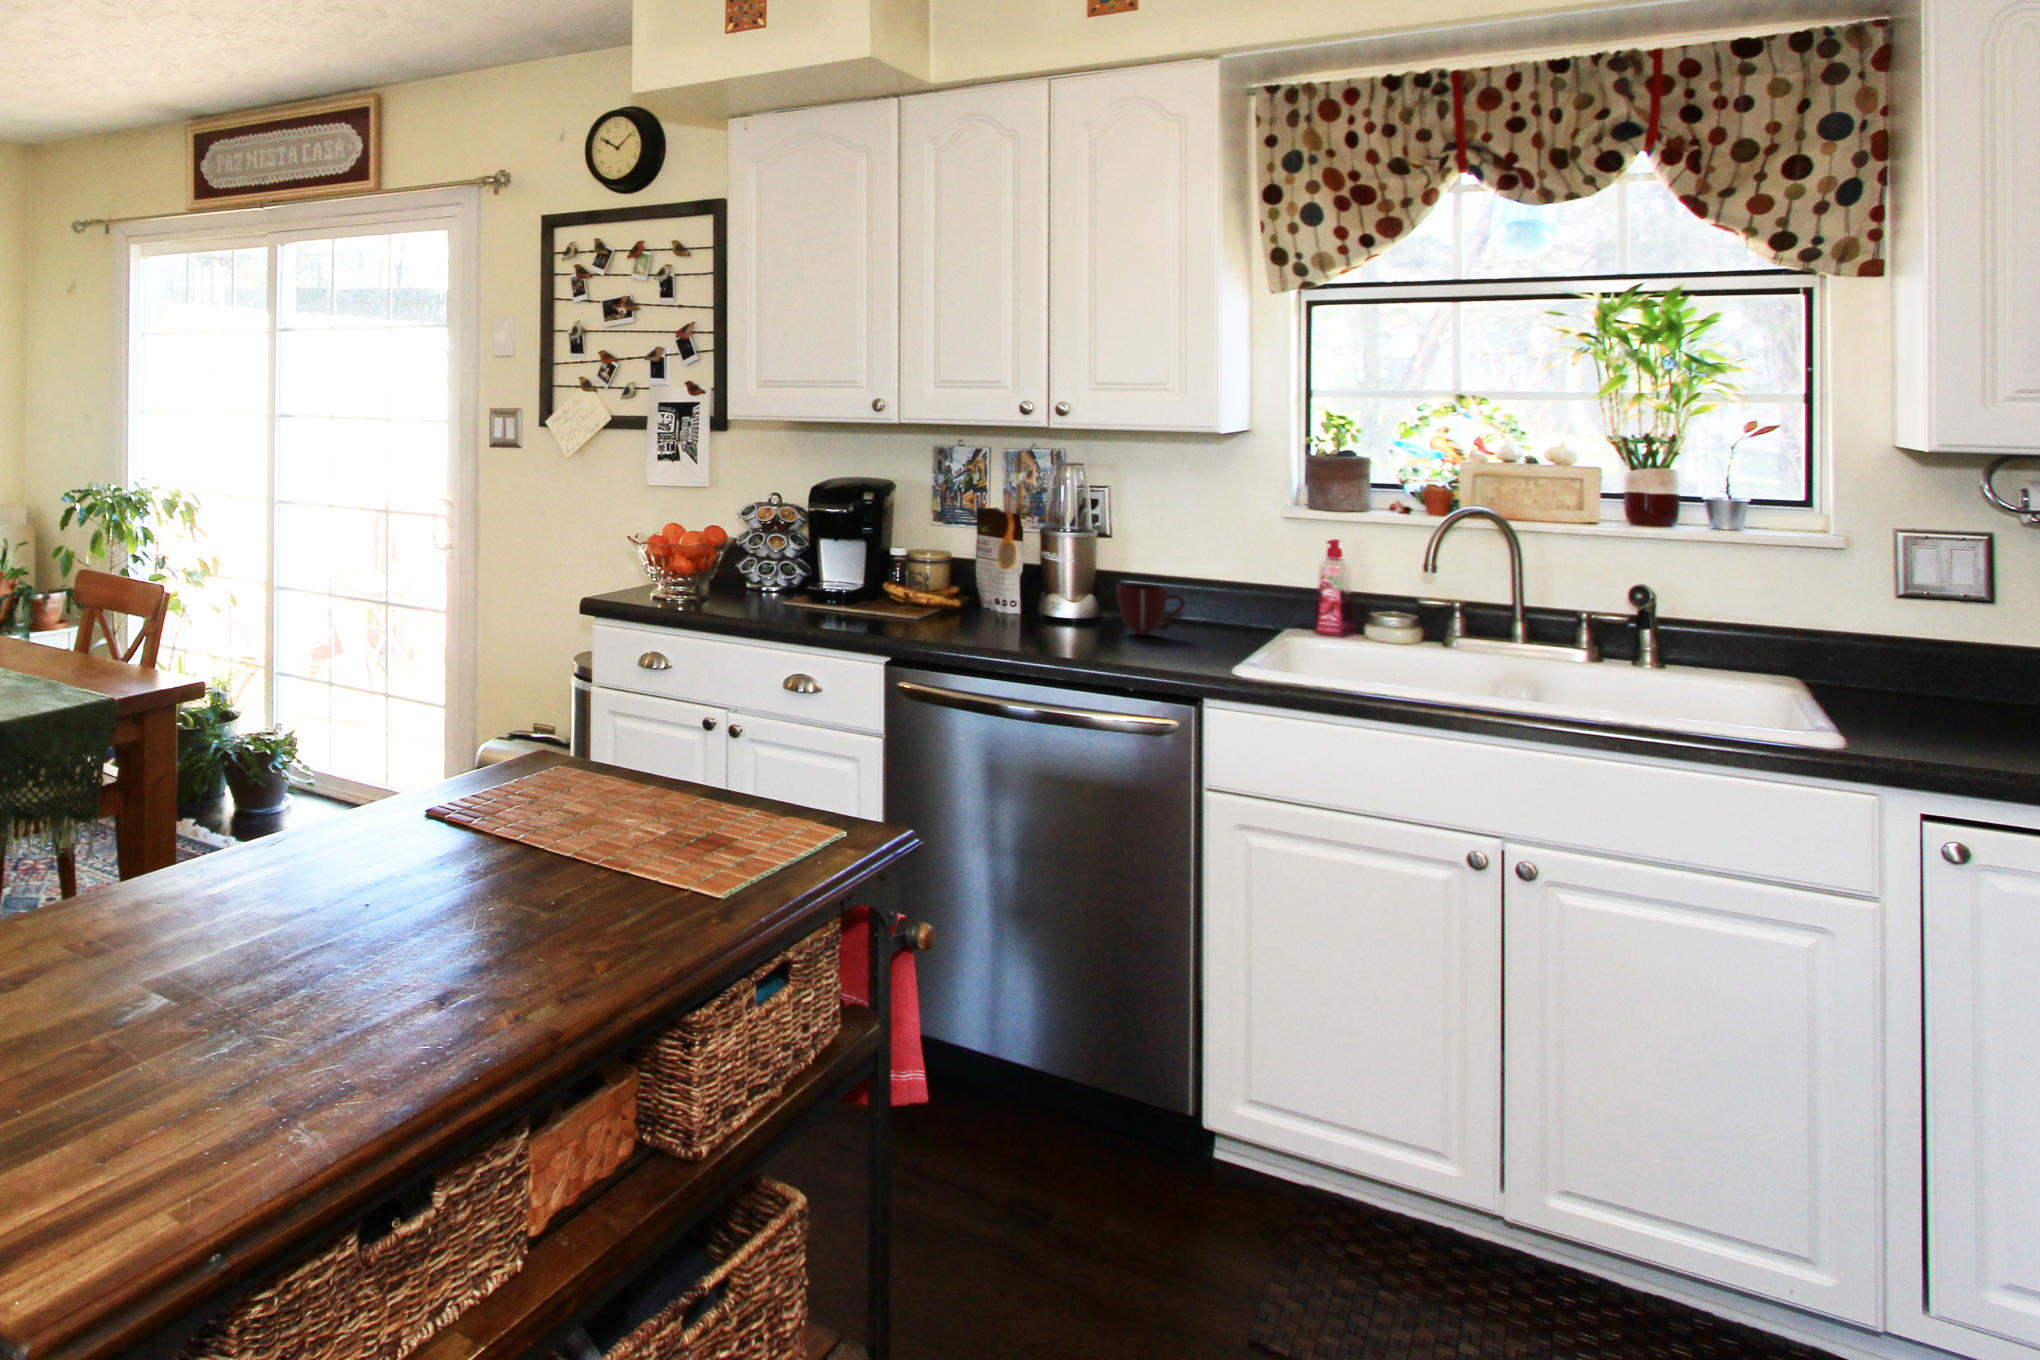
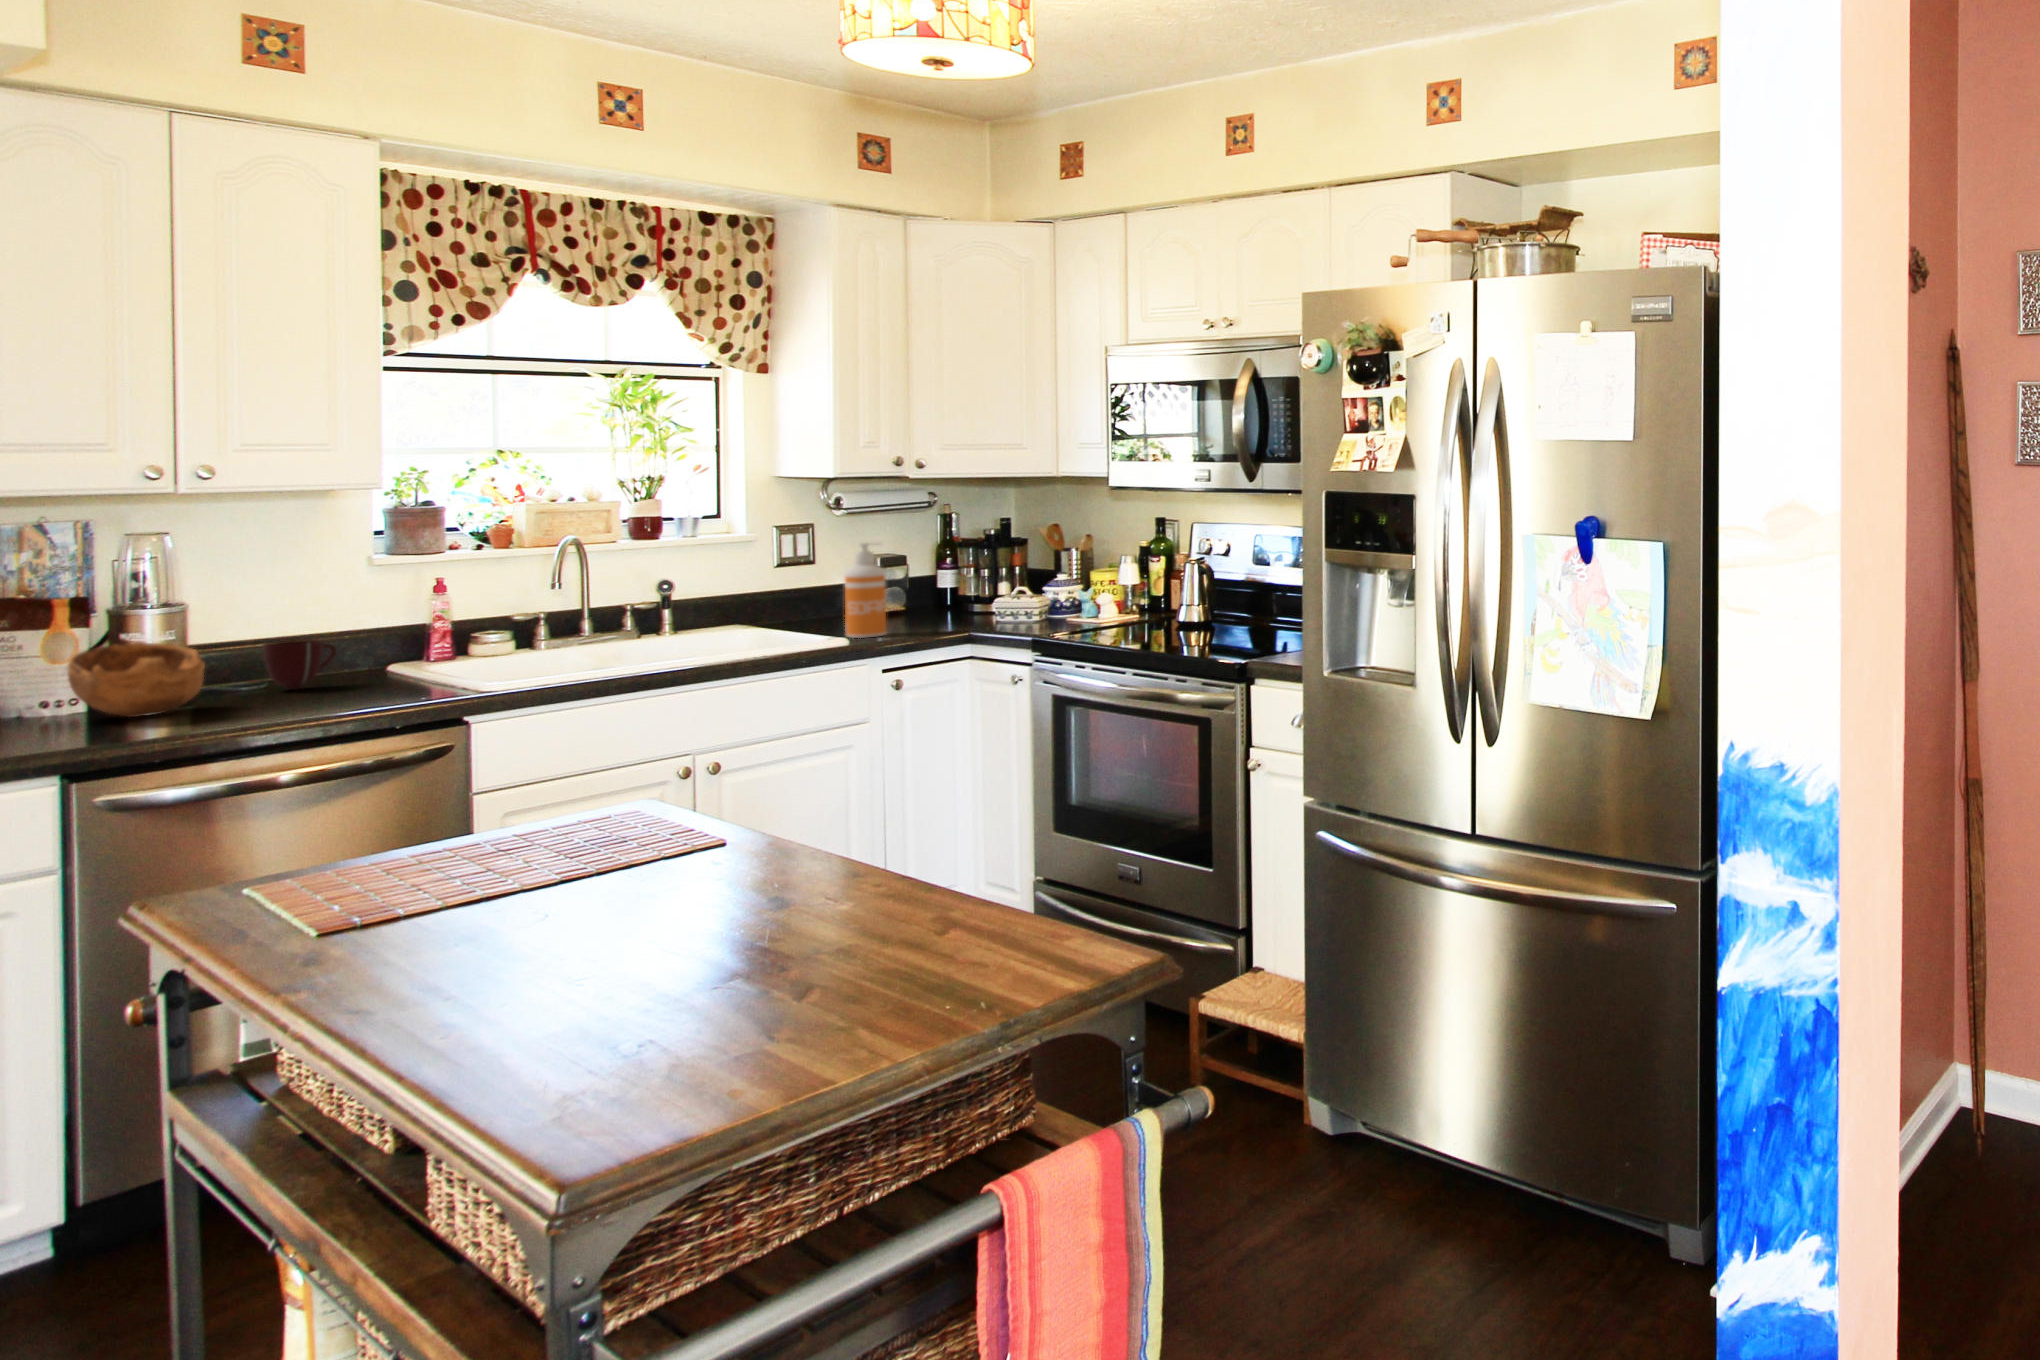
wooden bowl: none [933,562,1041,631] -> present [68,642,205,717]
soap dispenser: none [1885,576,1982,755] -> present [845,542,886,638]

